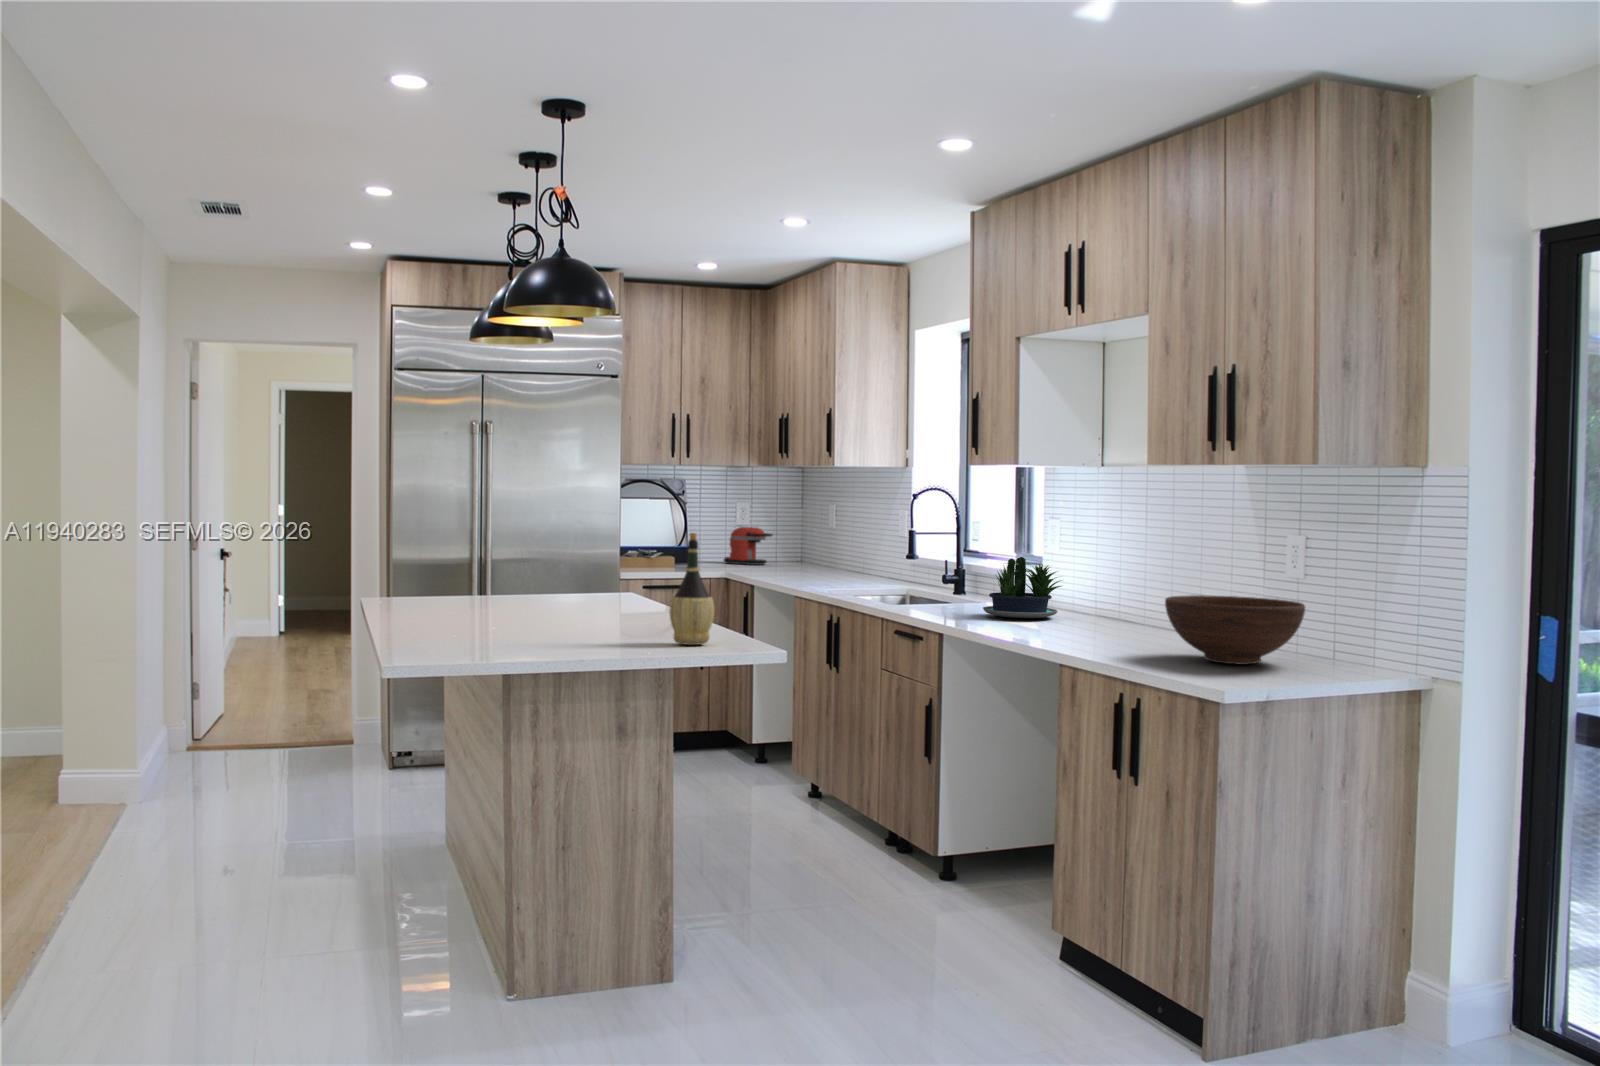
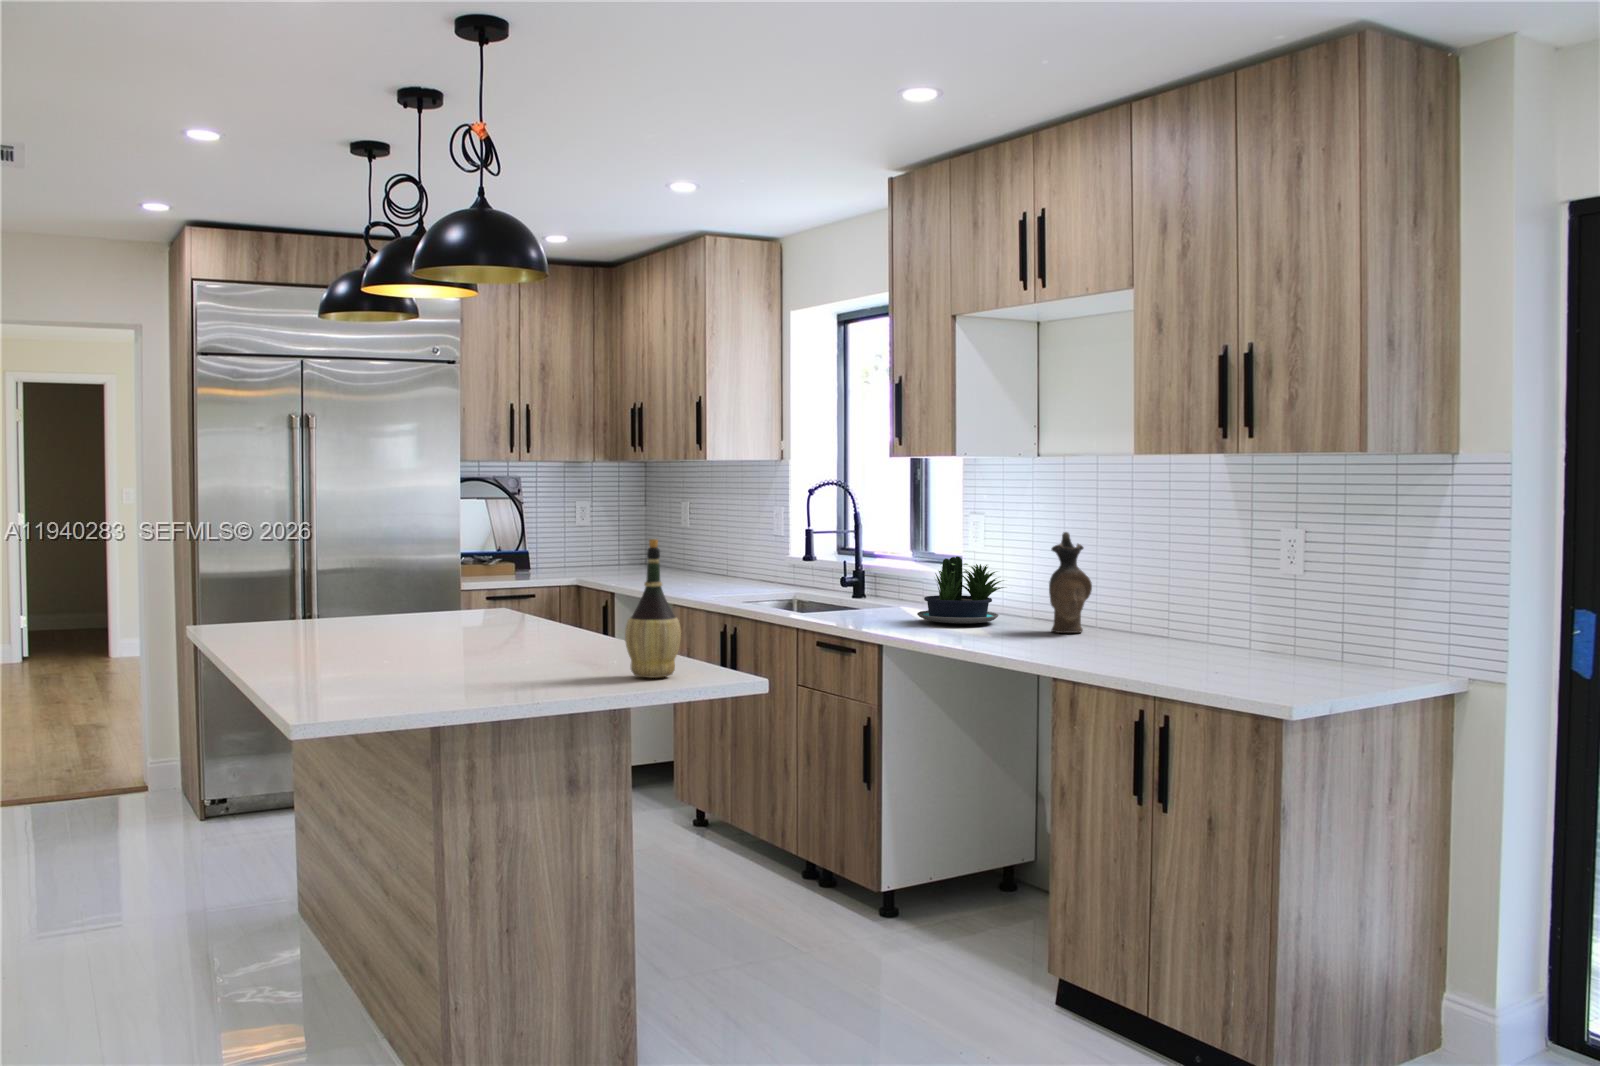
coffee maker: present [724,527,772,565] -> none [562,528,618,569]
ceramic pitcher: none [1092,536,1131,629] -> present [1049,532,1092,633]
fruit bowl: present [1165,595,1305,664] -> none [1179,596,1335,672]

